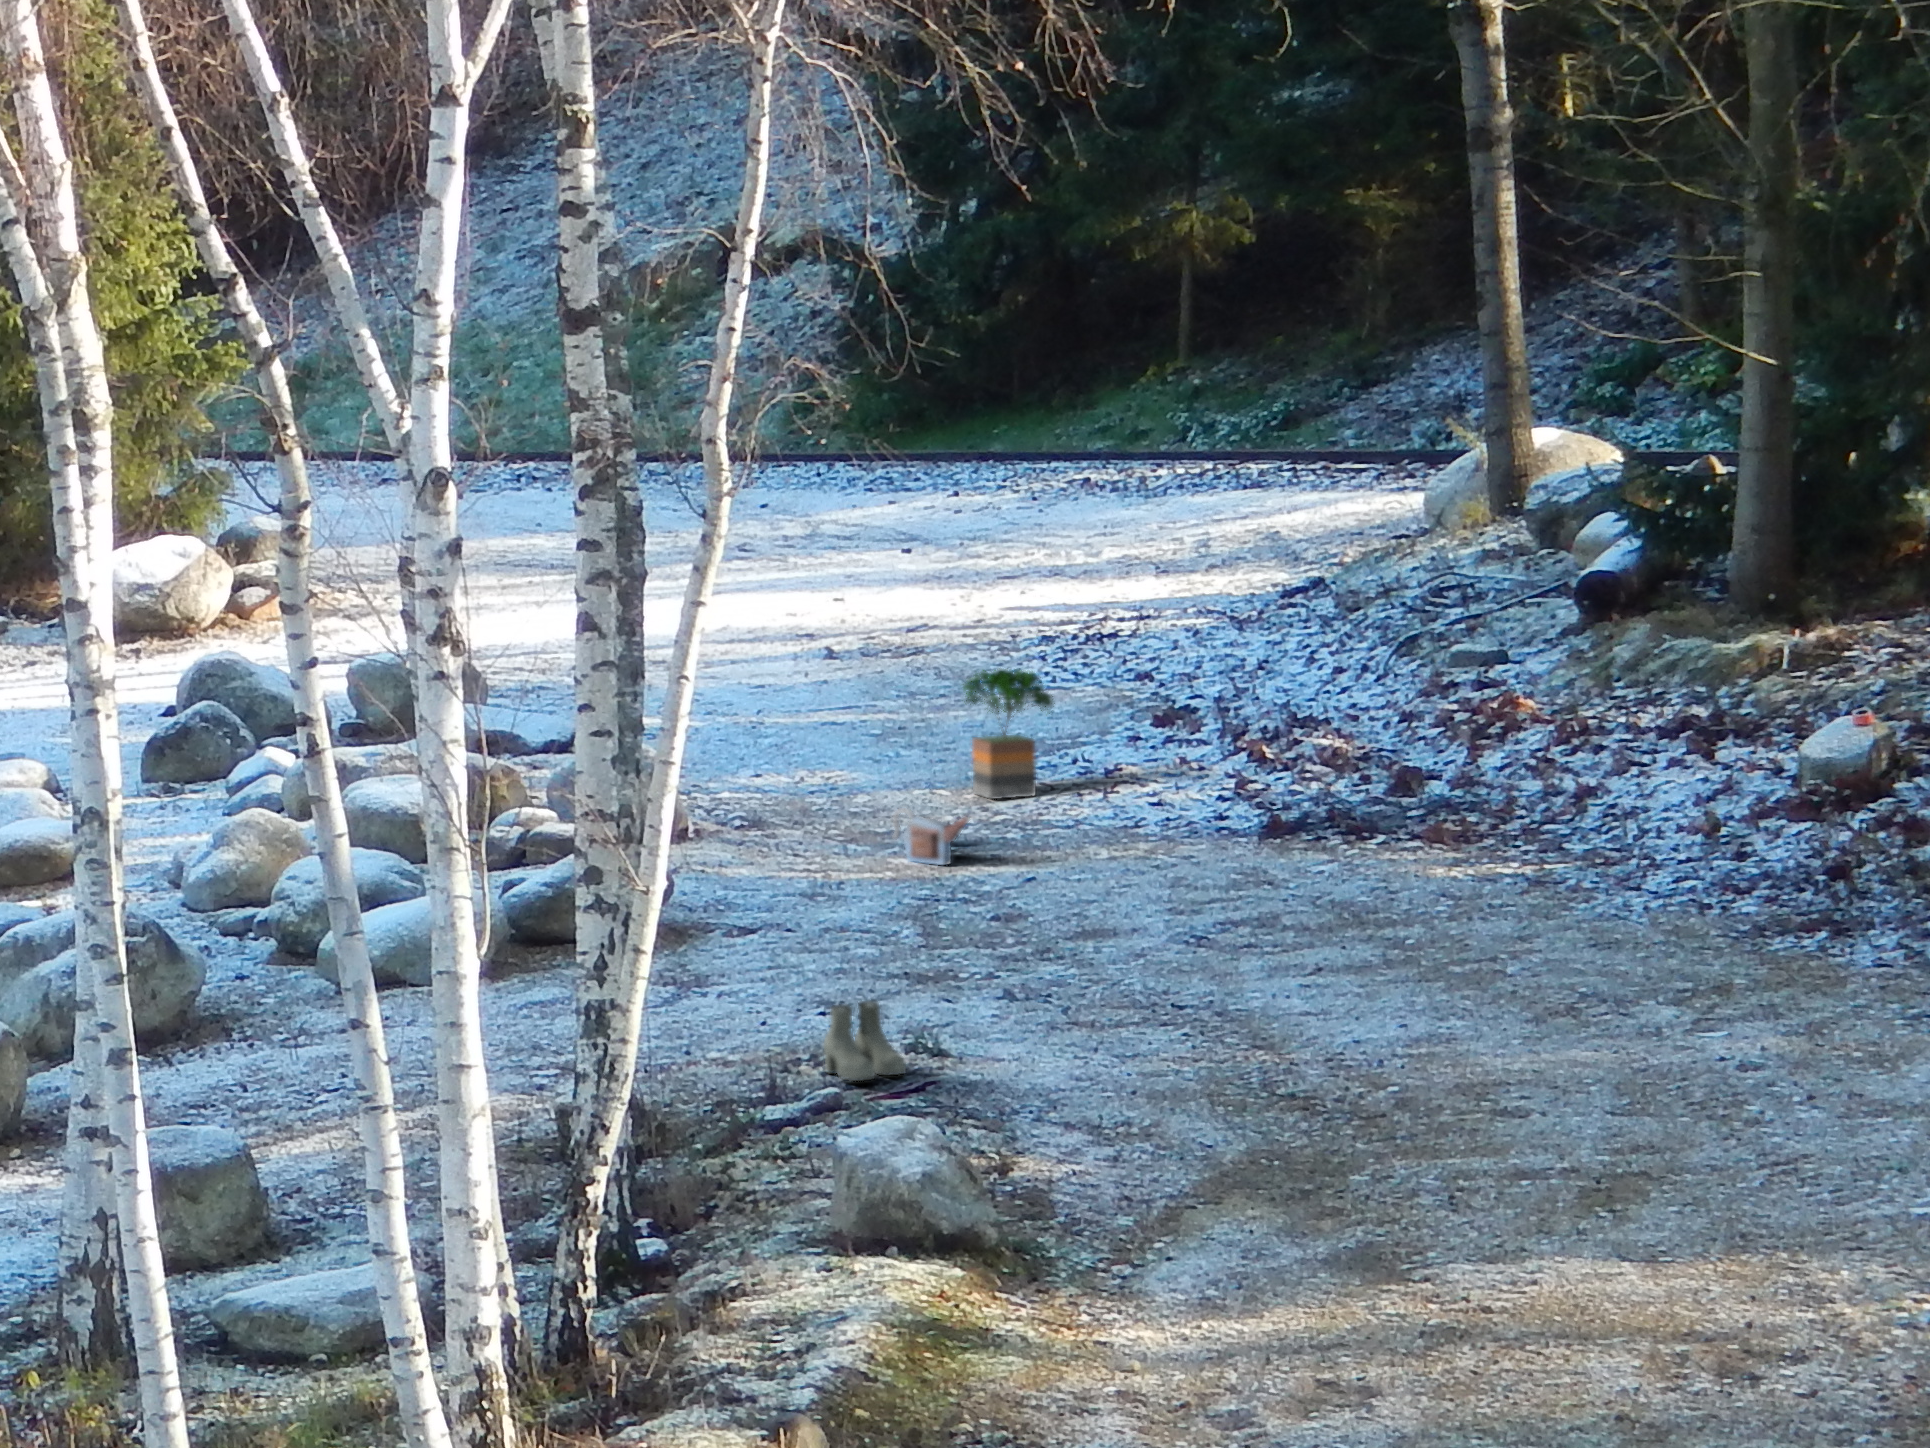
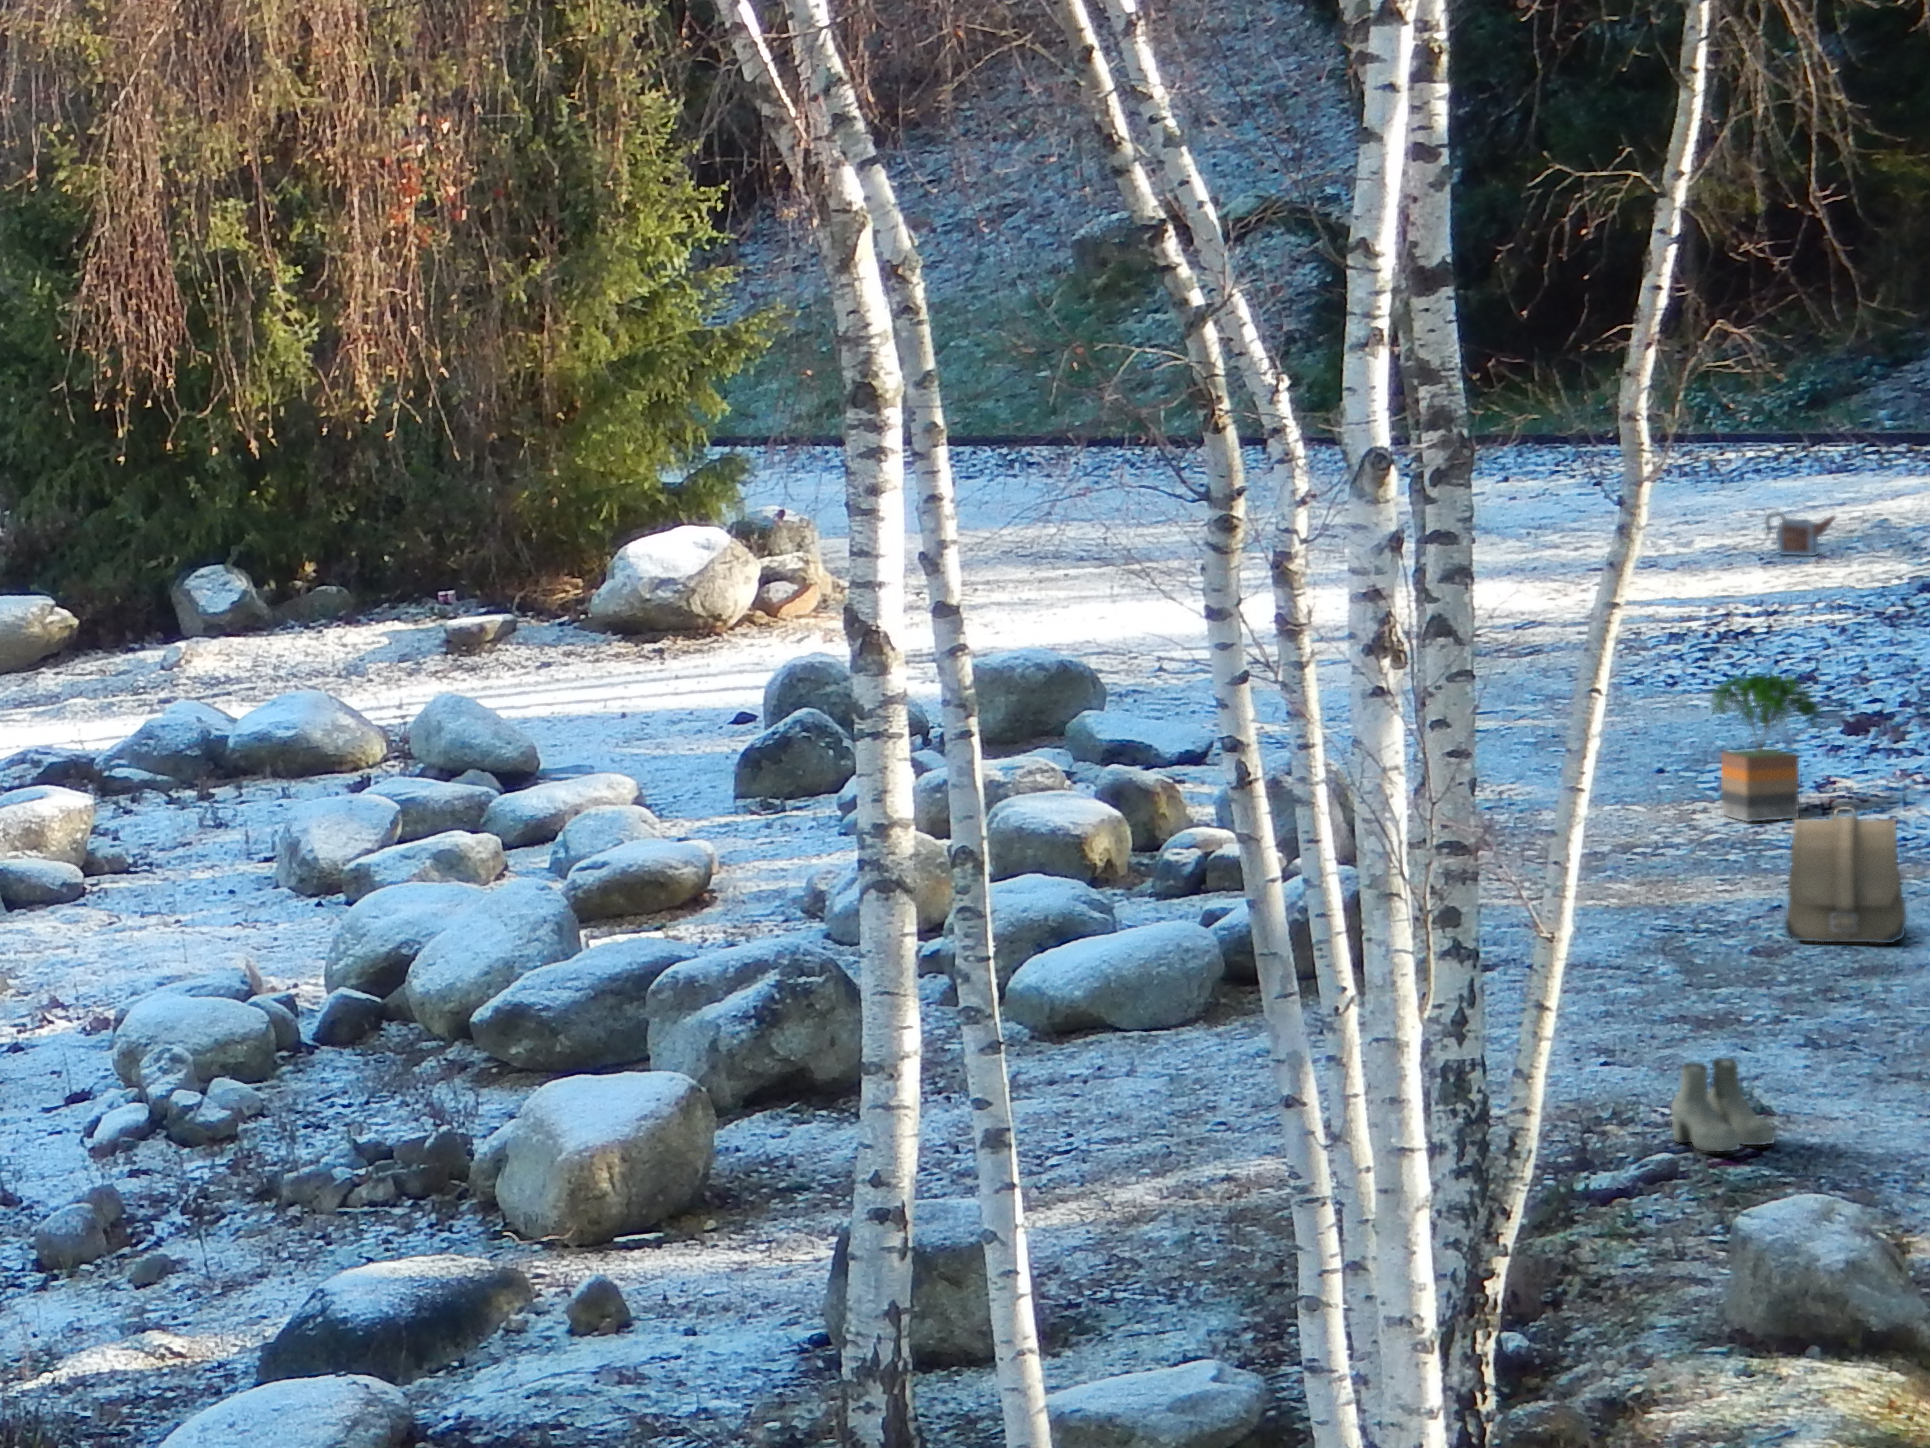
backpack: none [984,784,1090,903] -> present [1785,806,1906,943]
watering can: present [893,808,969,865] -> present [1765,512,1835,556]

